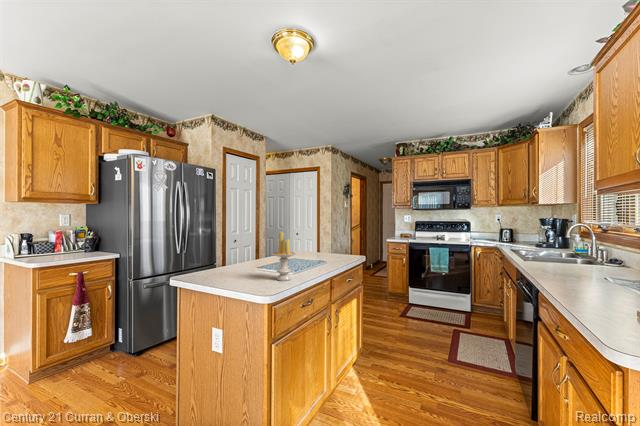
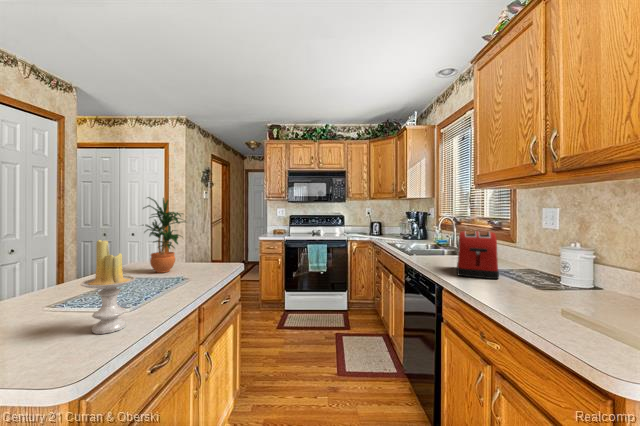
potted plant: none [300,208,328,257] -> present [143,197,186,273]
toaster: none [565,237,624,289] -> present [457,231,499,279]

